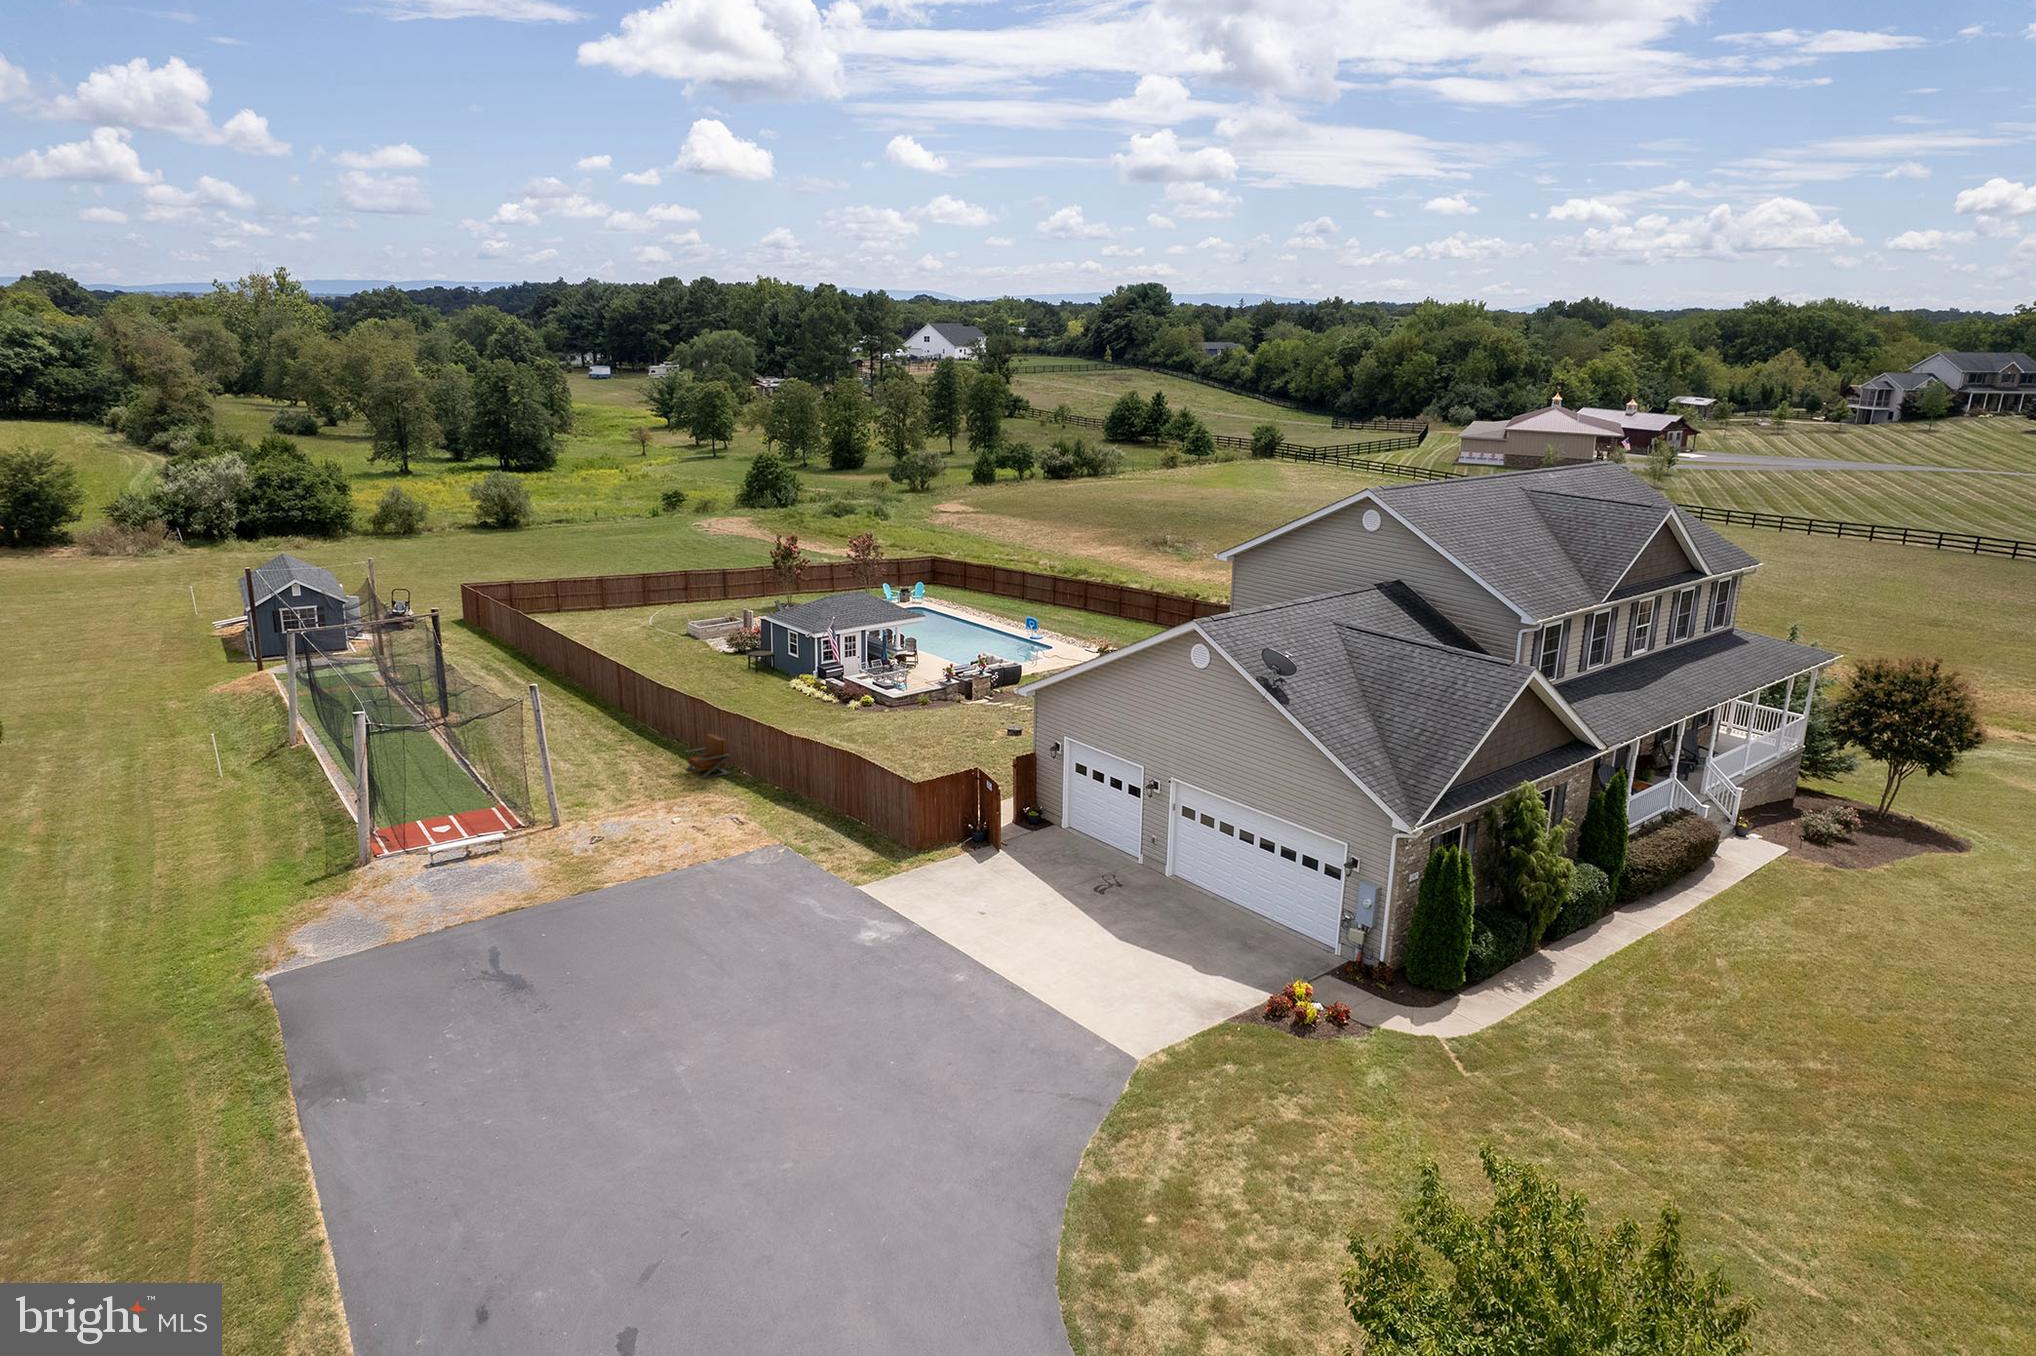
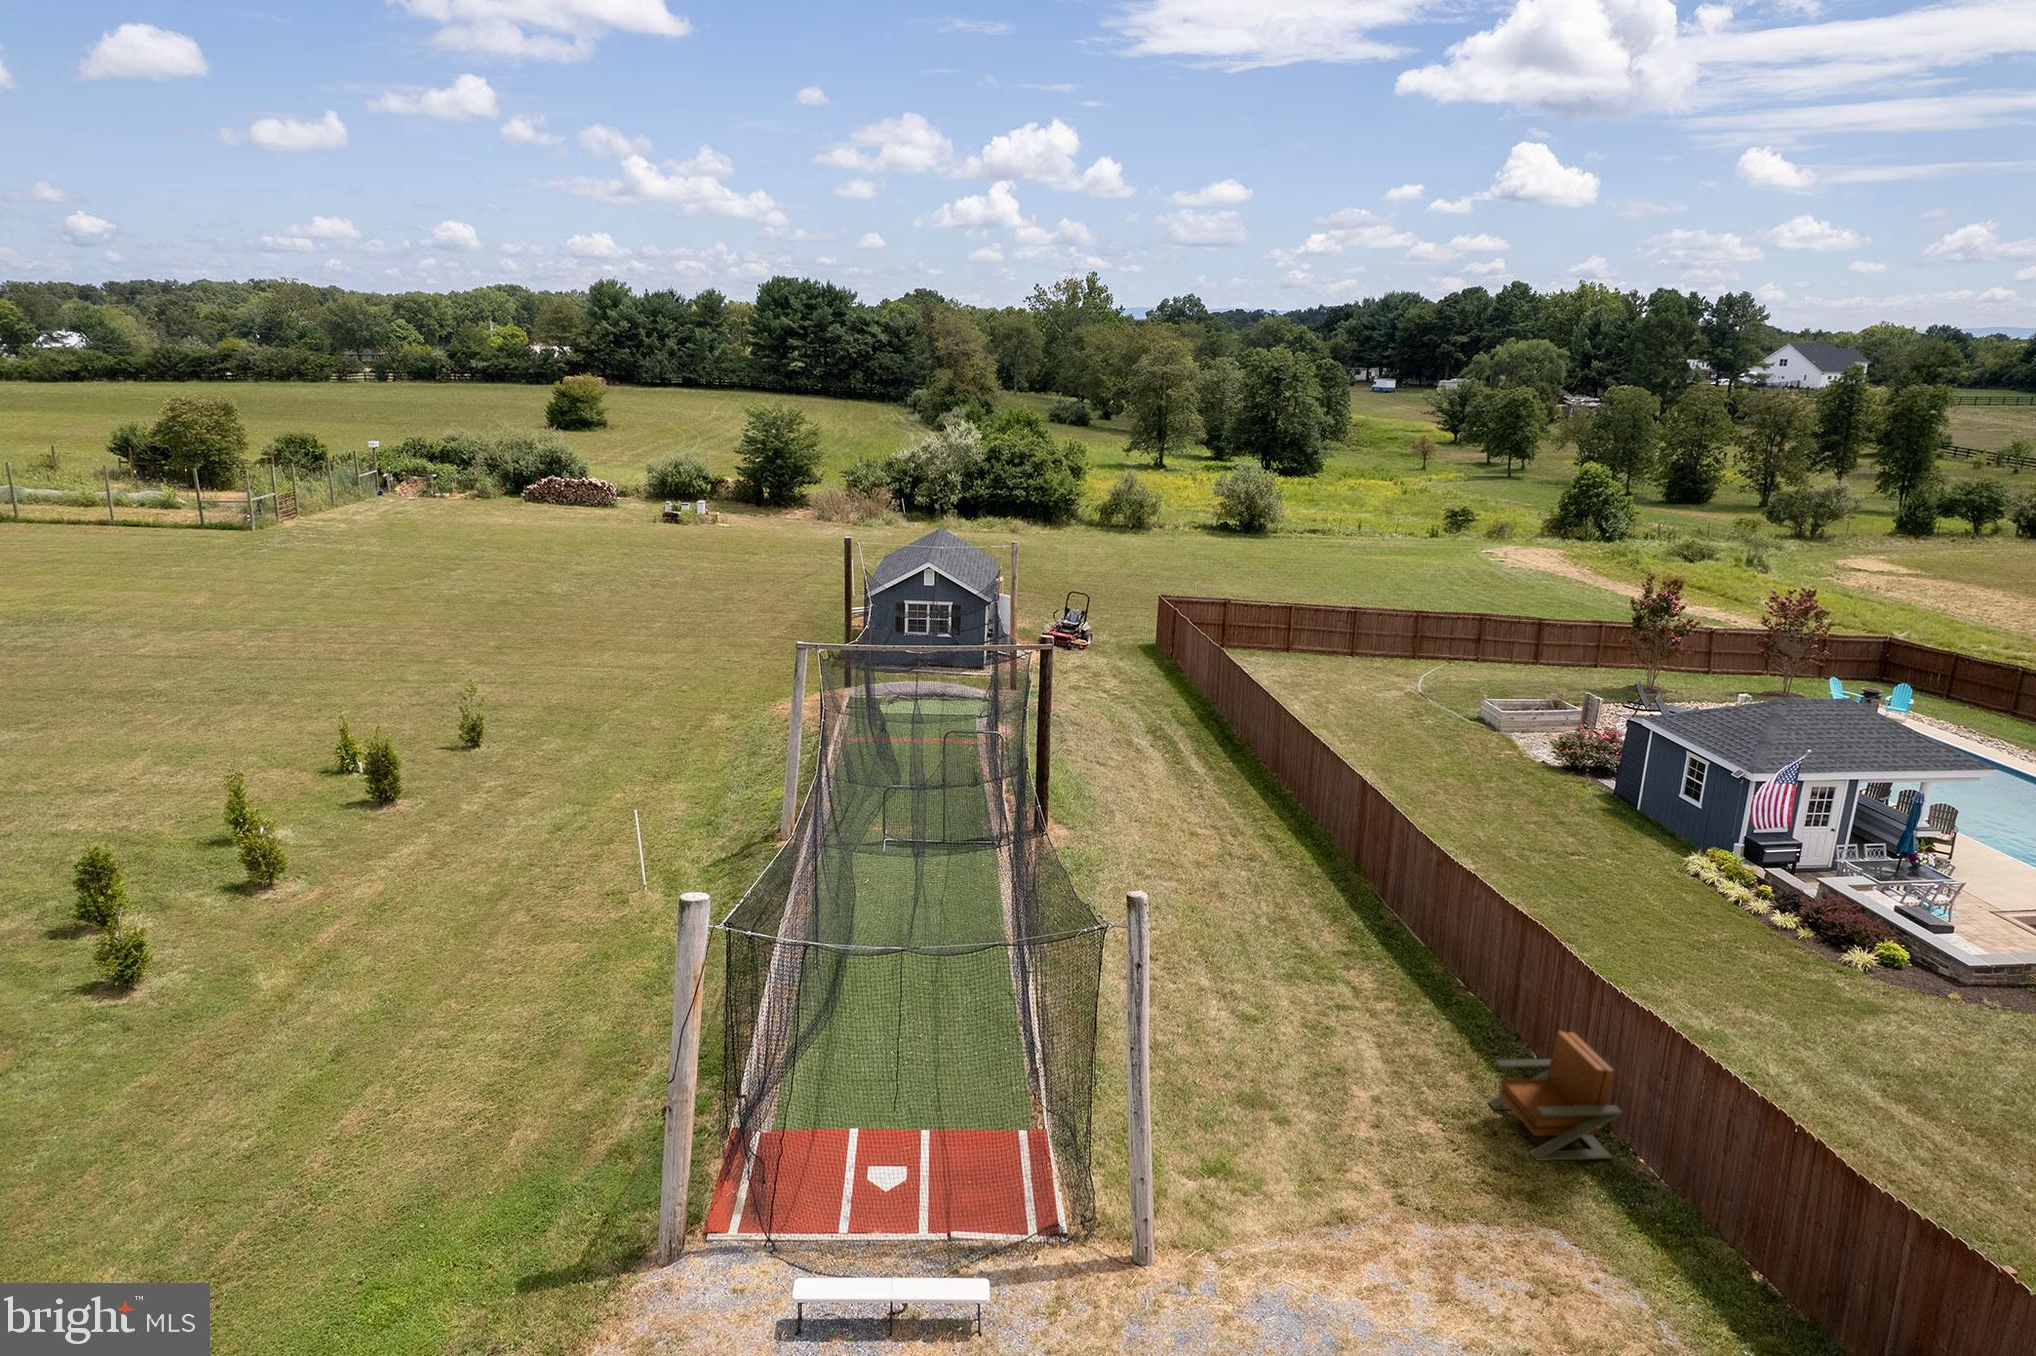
round table: present [746,649,776,672] -> none [1590,772,1653,819]

